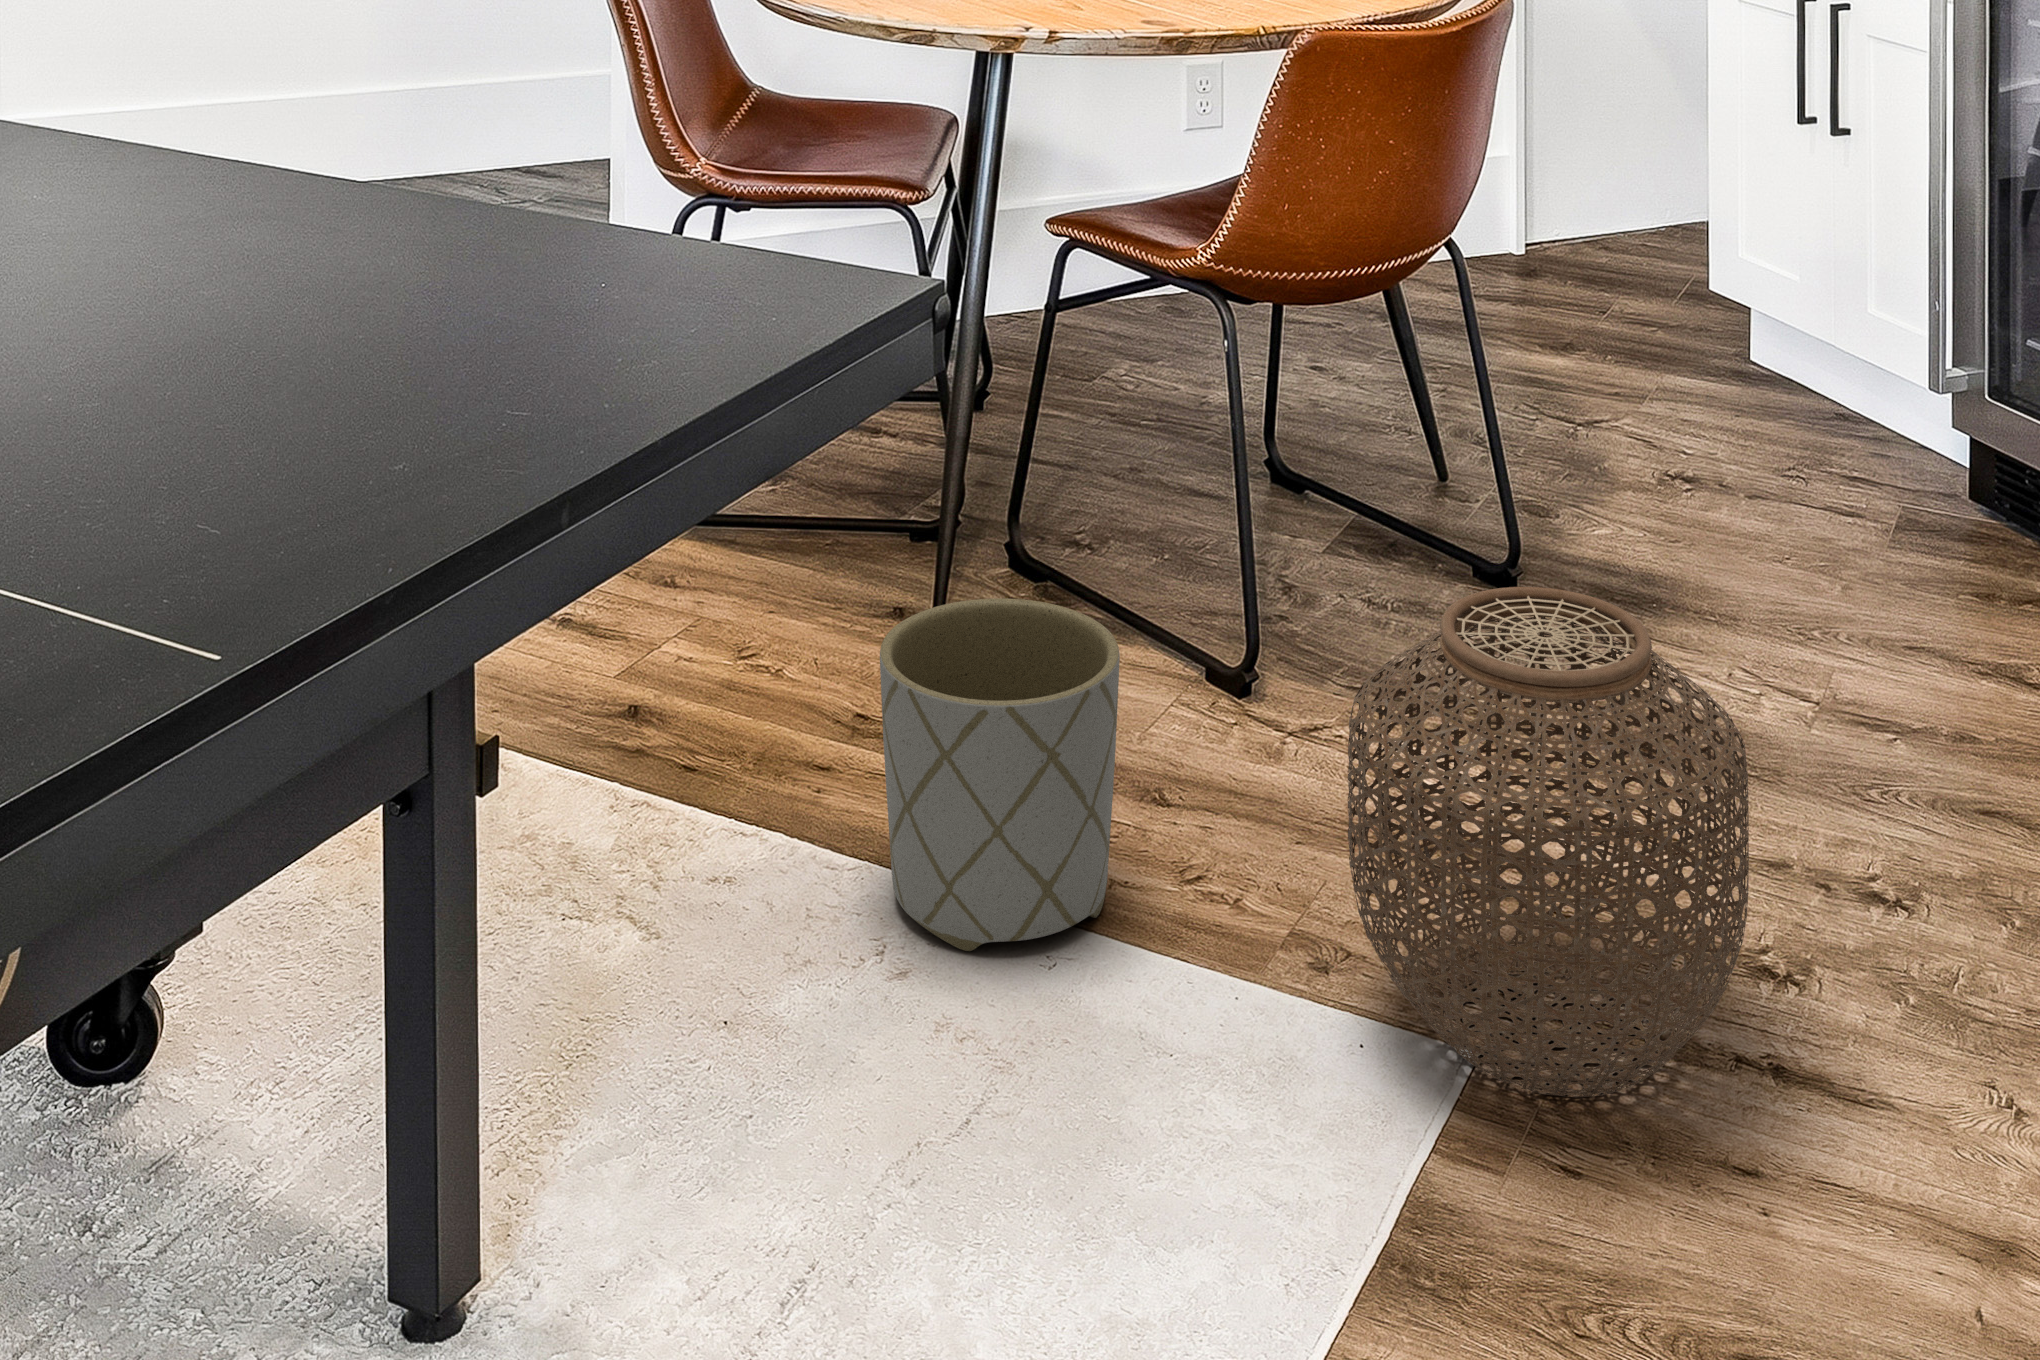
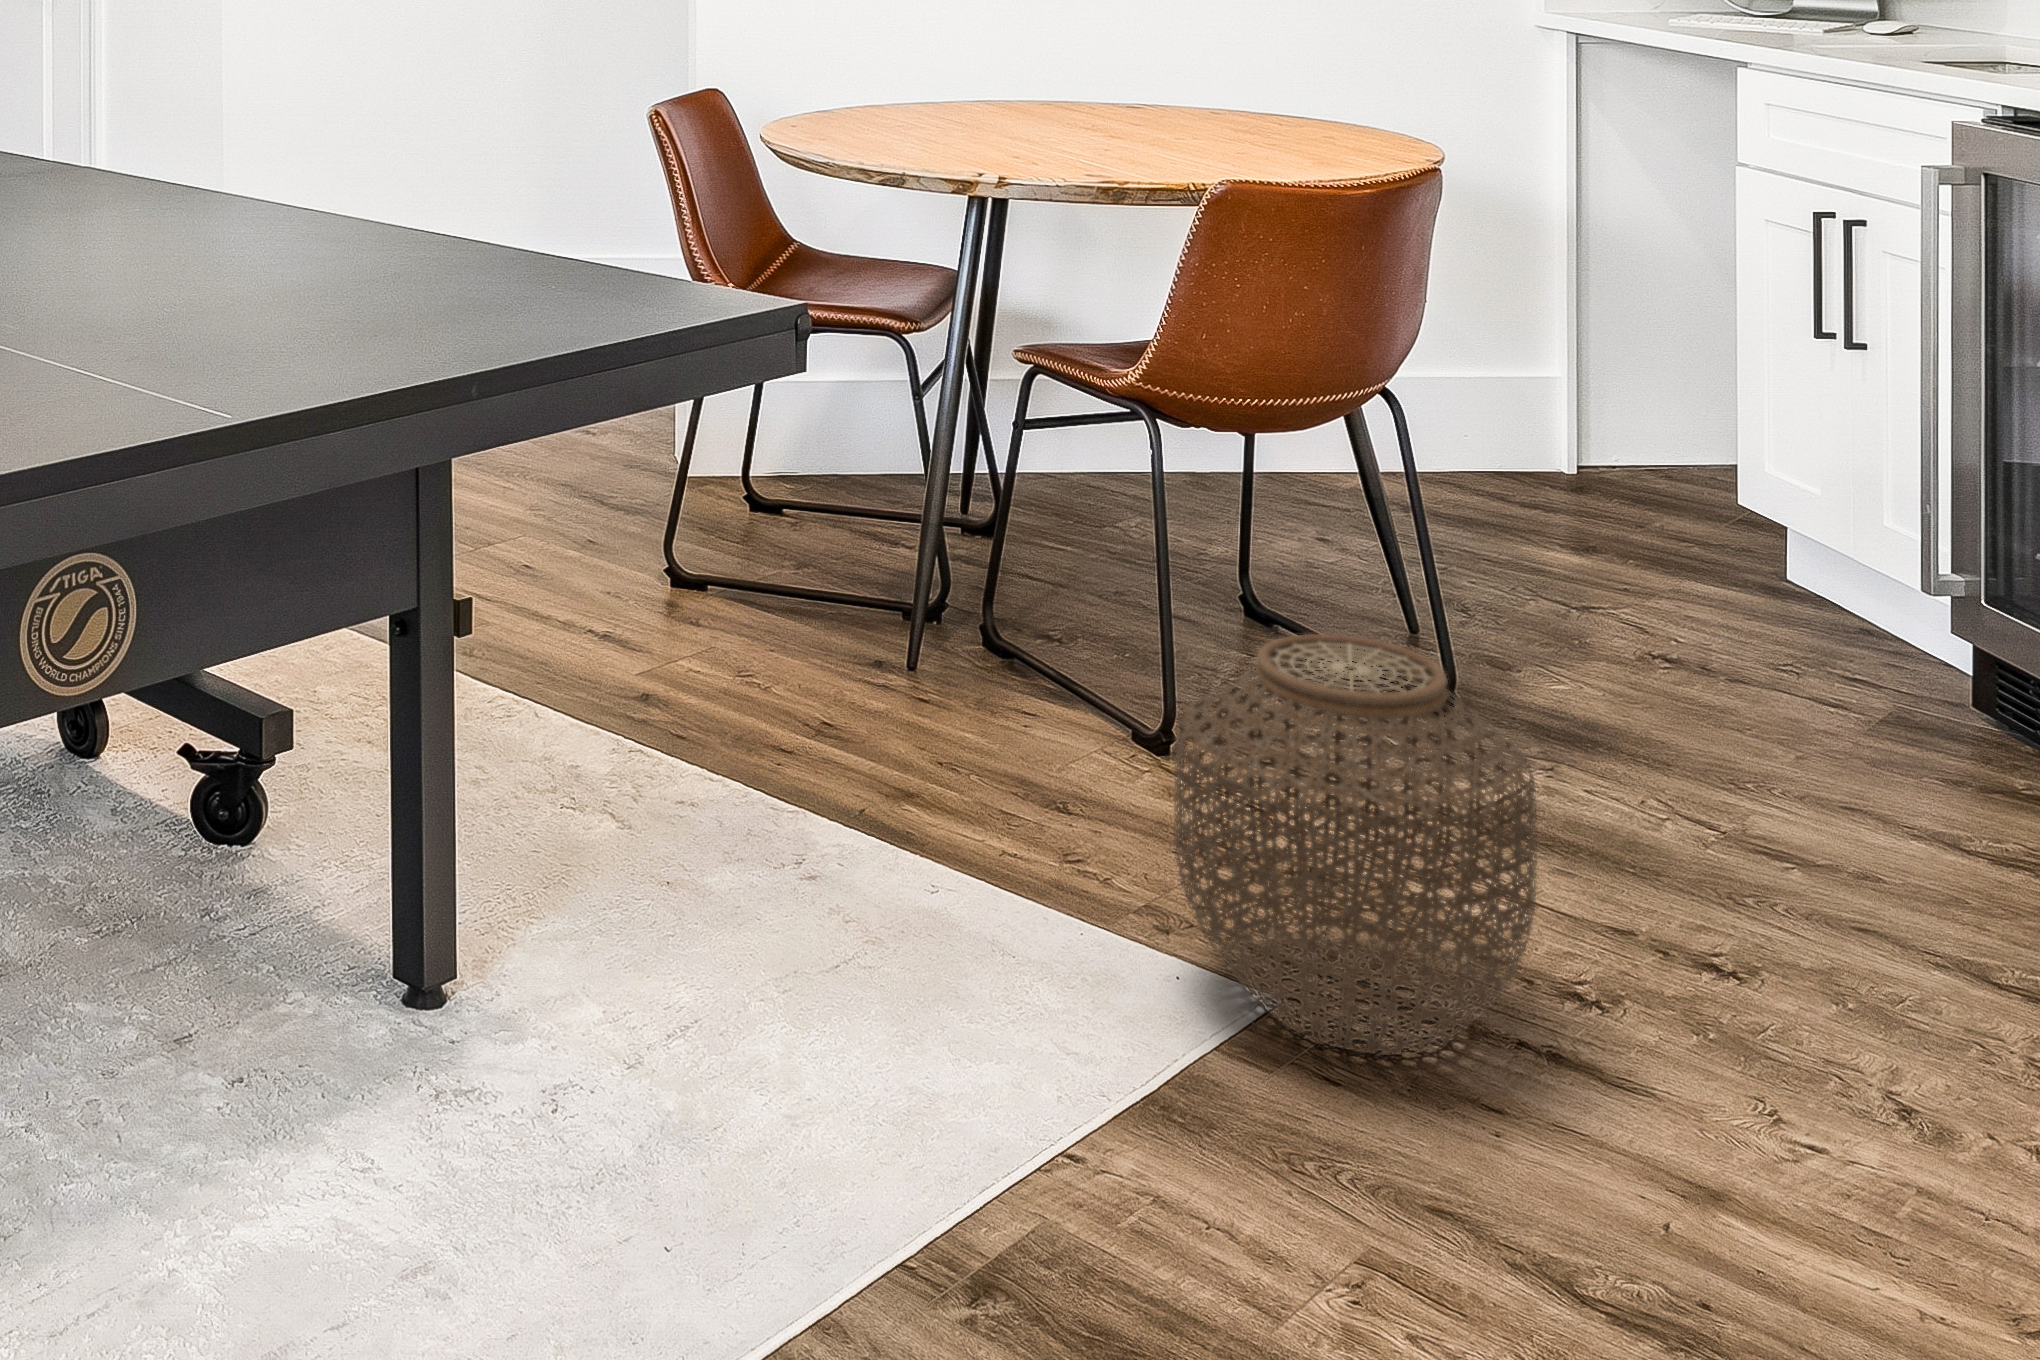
planter: present [880,598,1120,951] -> none [805,618,1006,882]

